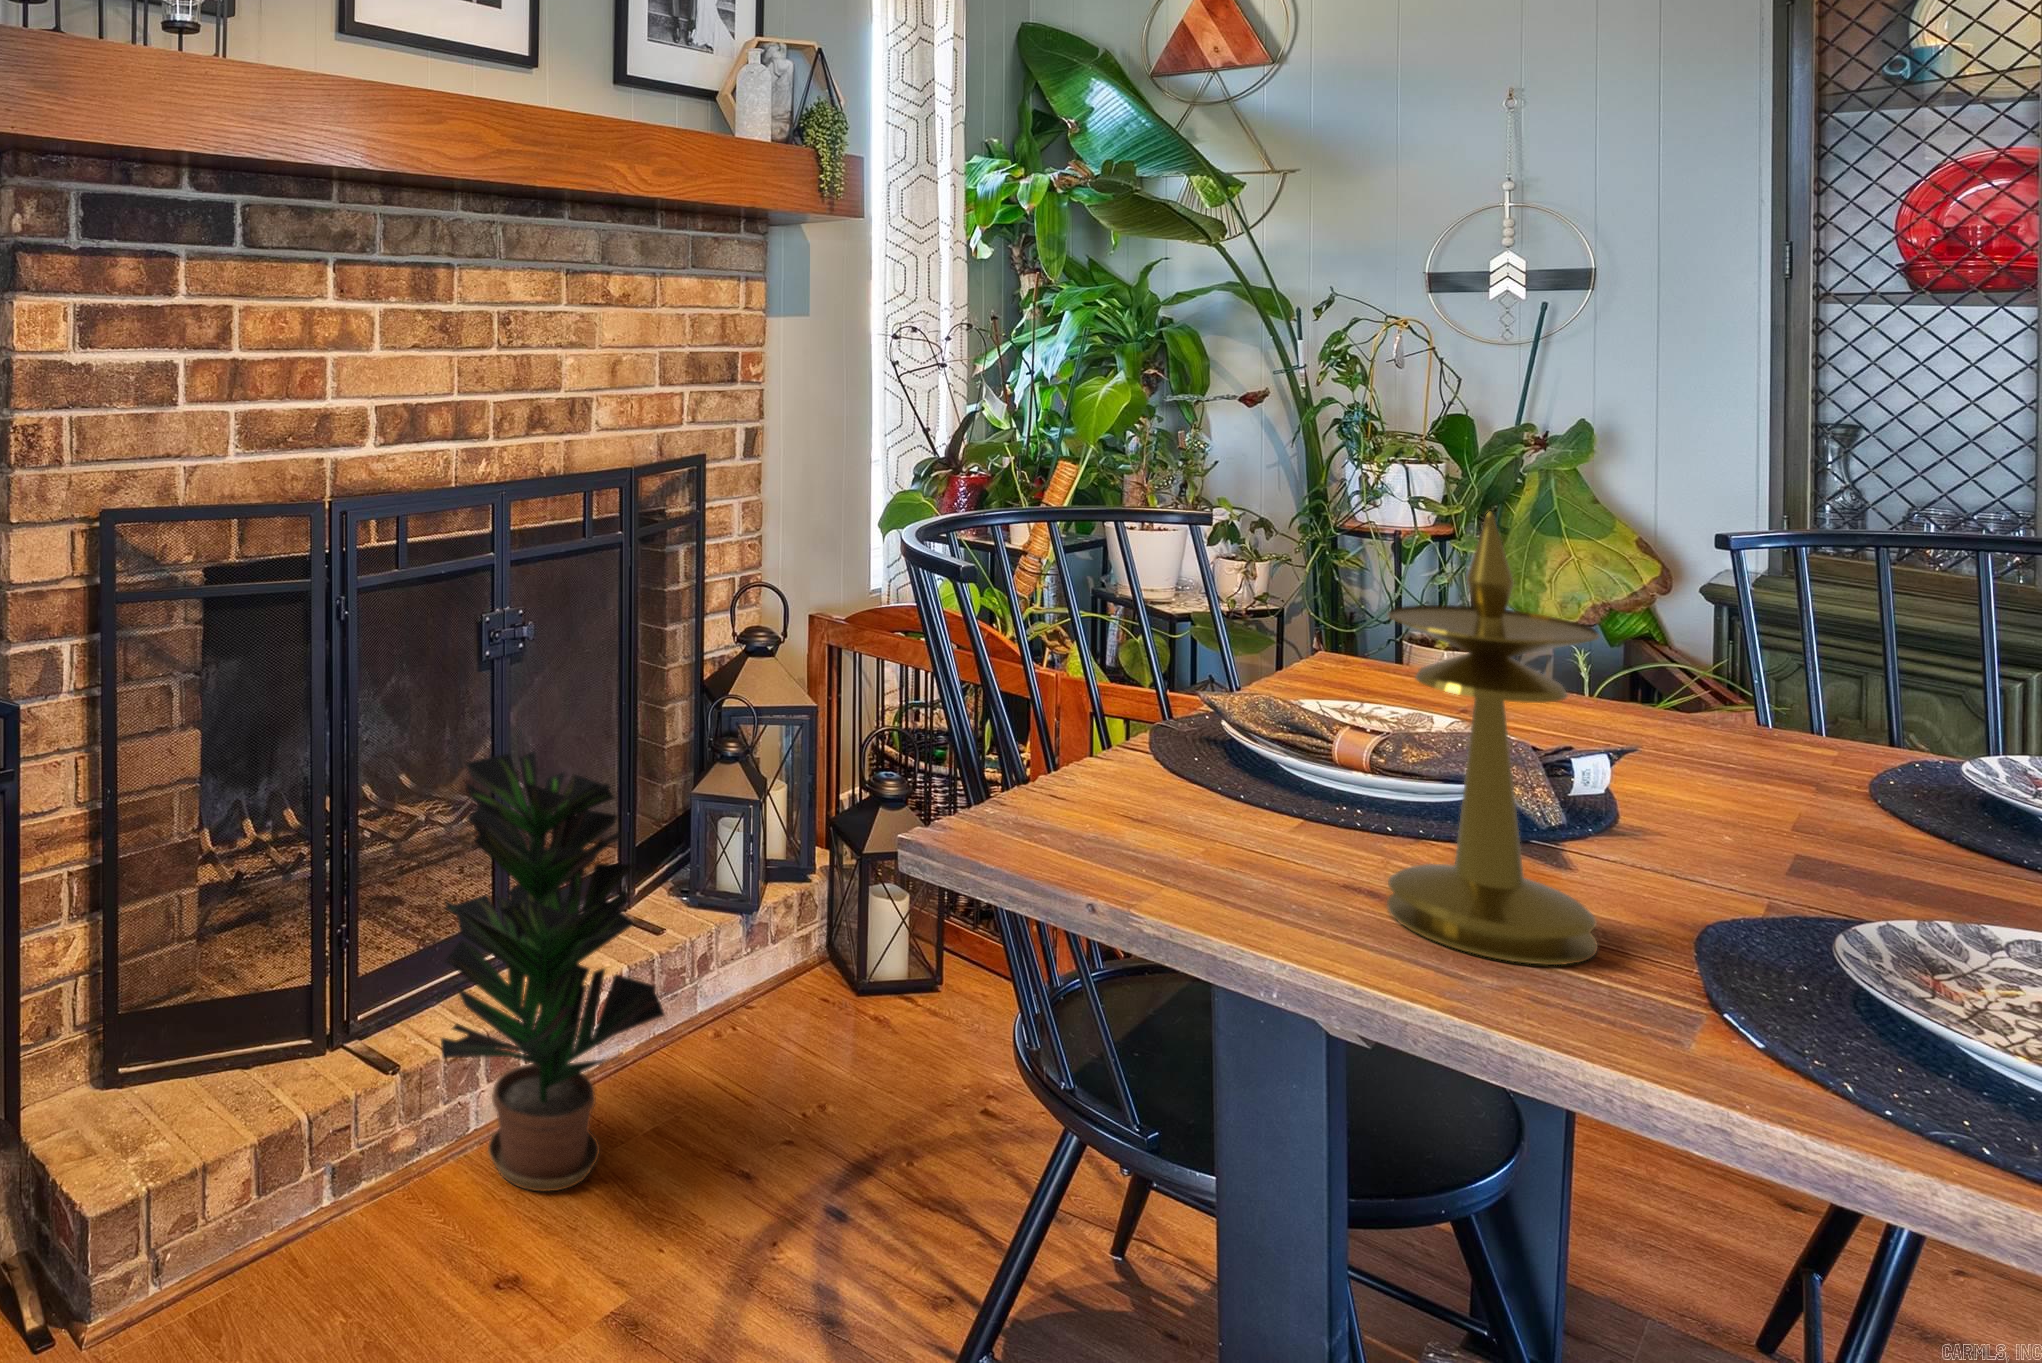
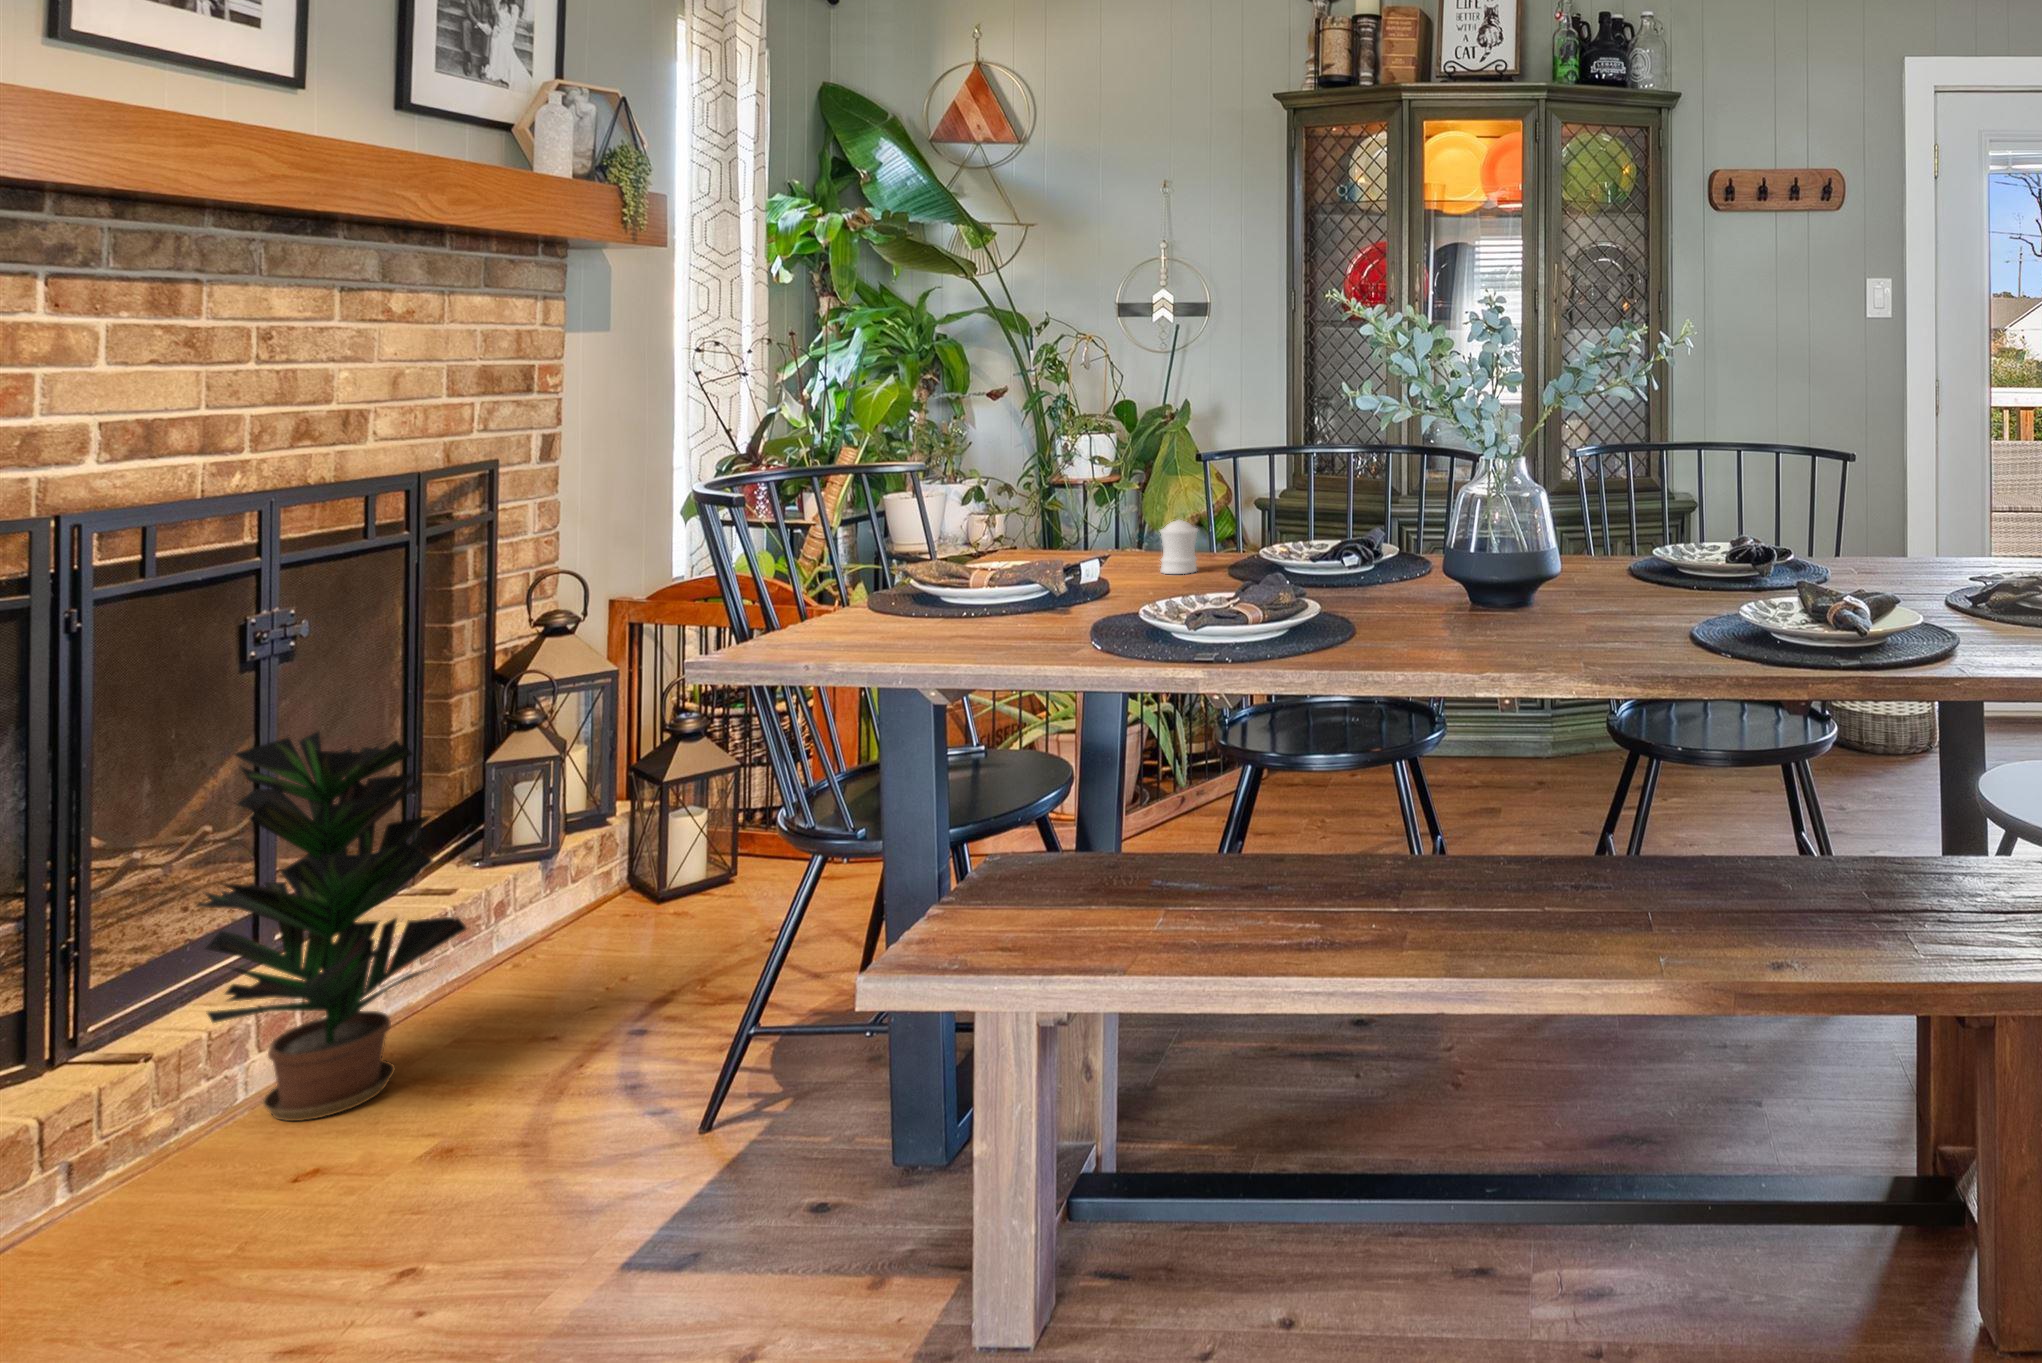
candlestick: present [1387,512,1600,965] -> none [961,438,1053,651]
salt shaker: none [1693,659,1791,770] -> present [1160,520,1199,574]

